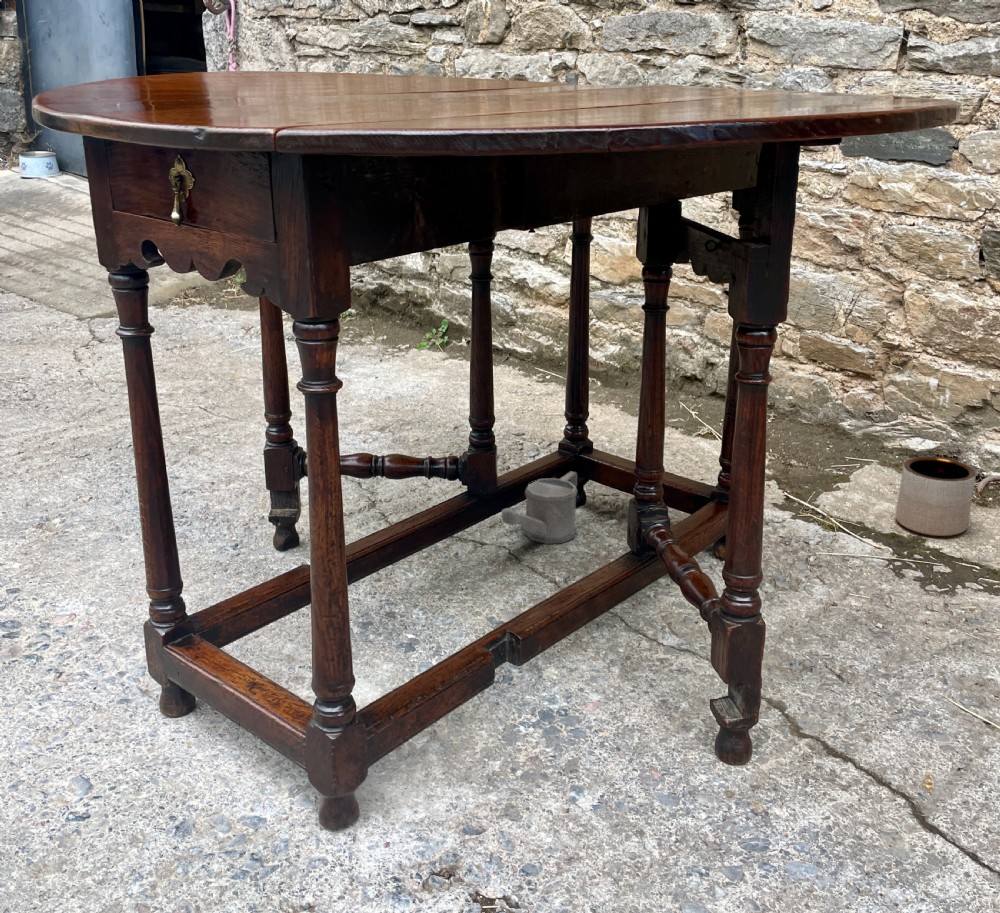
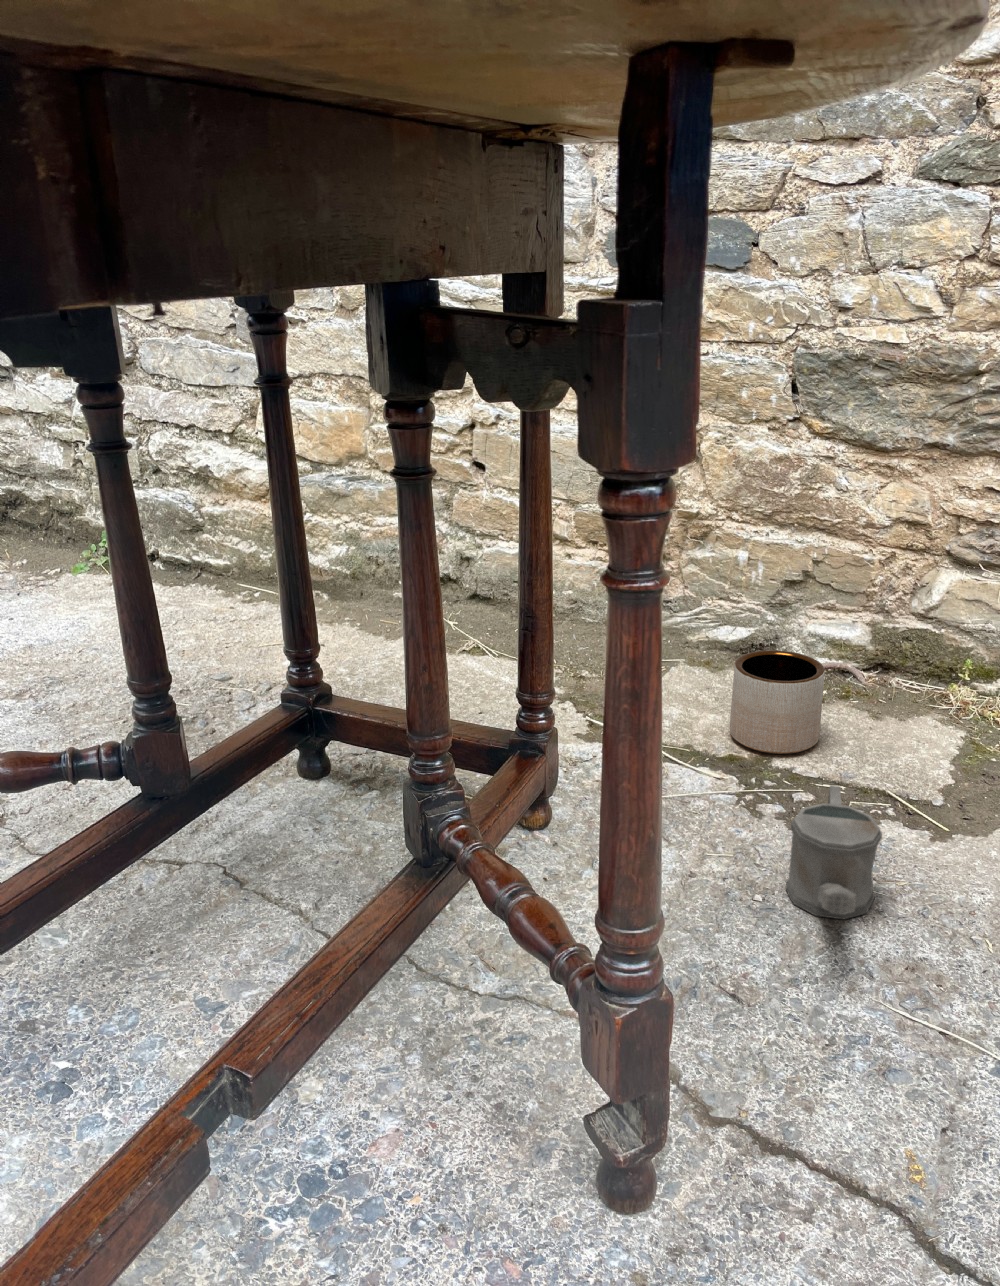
watering can: present [502,471,577,544] -> present [786,785,882,919]

